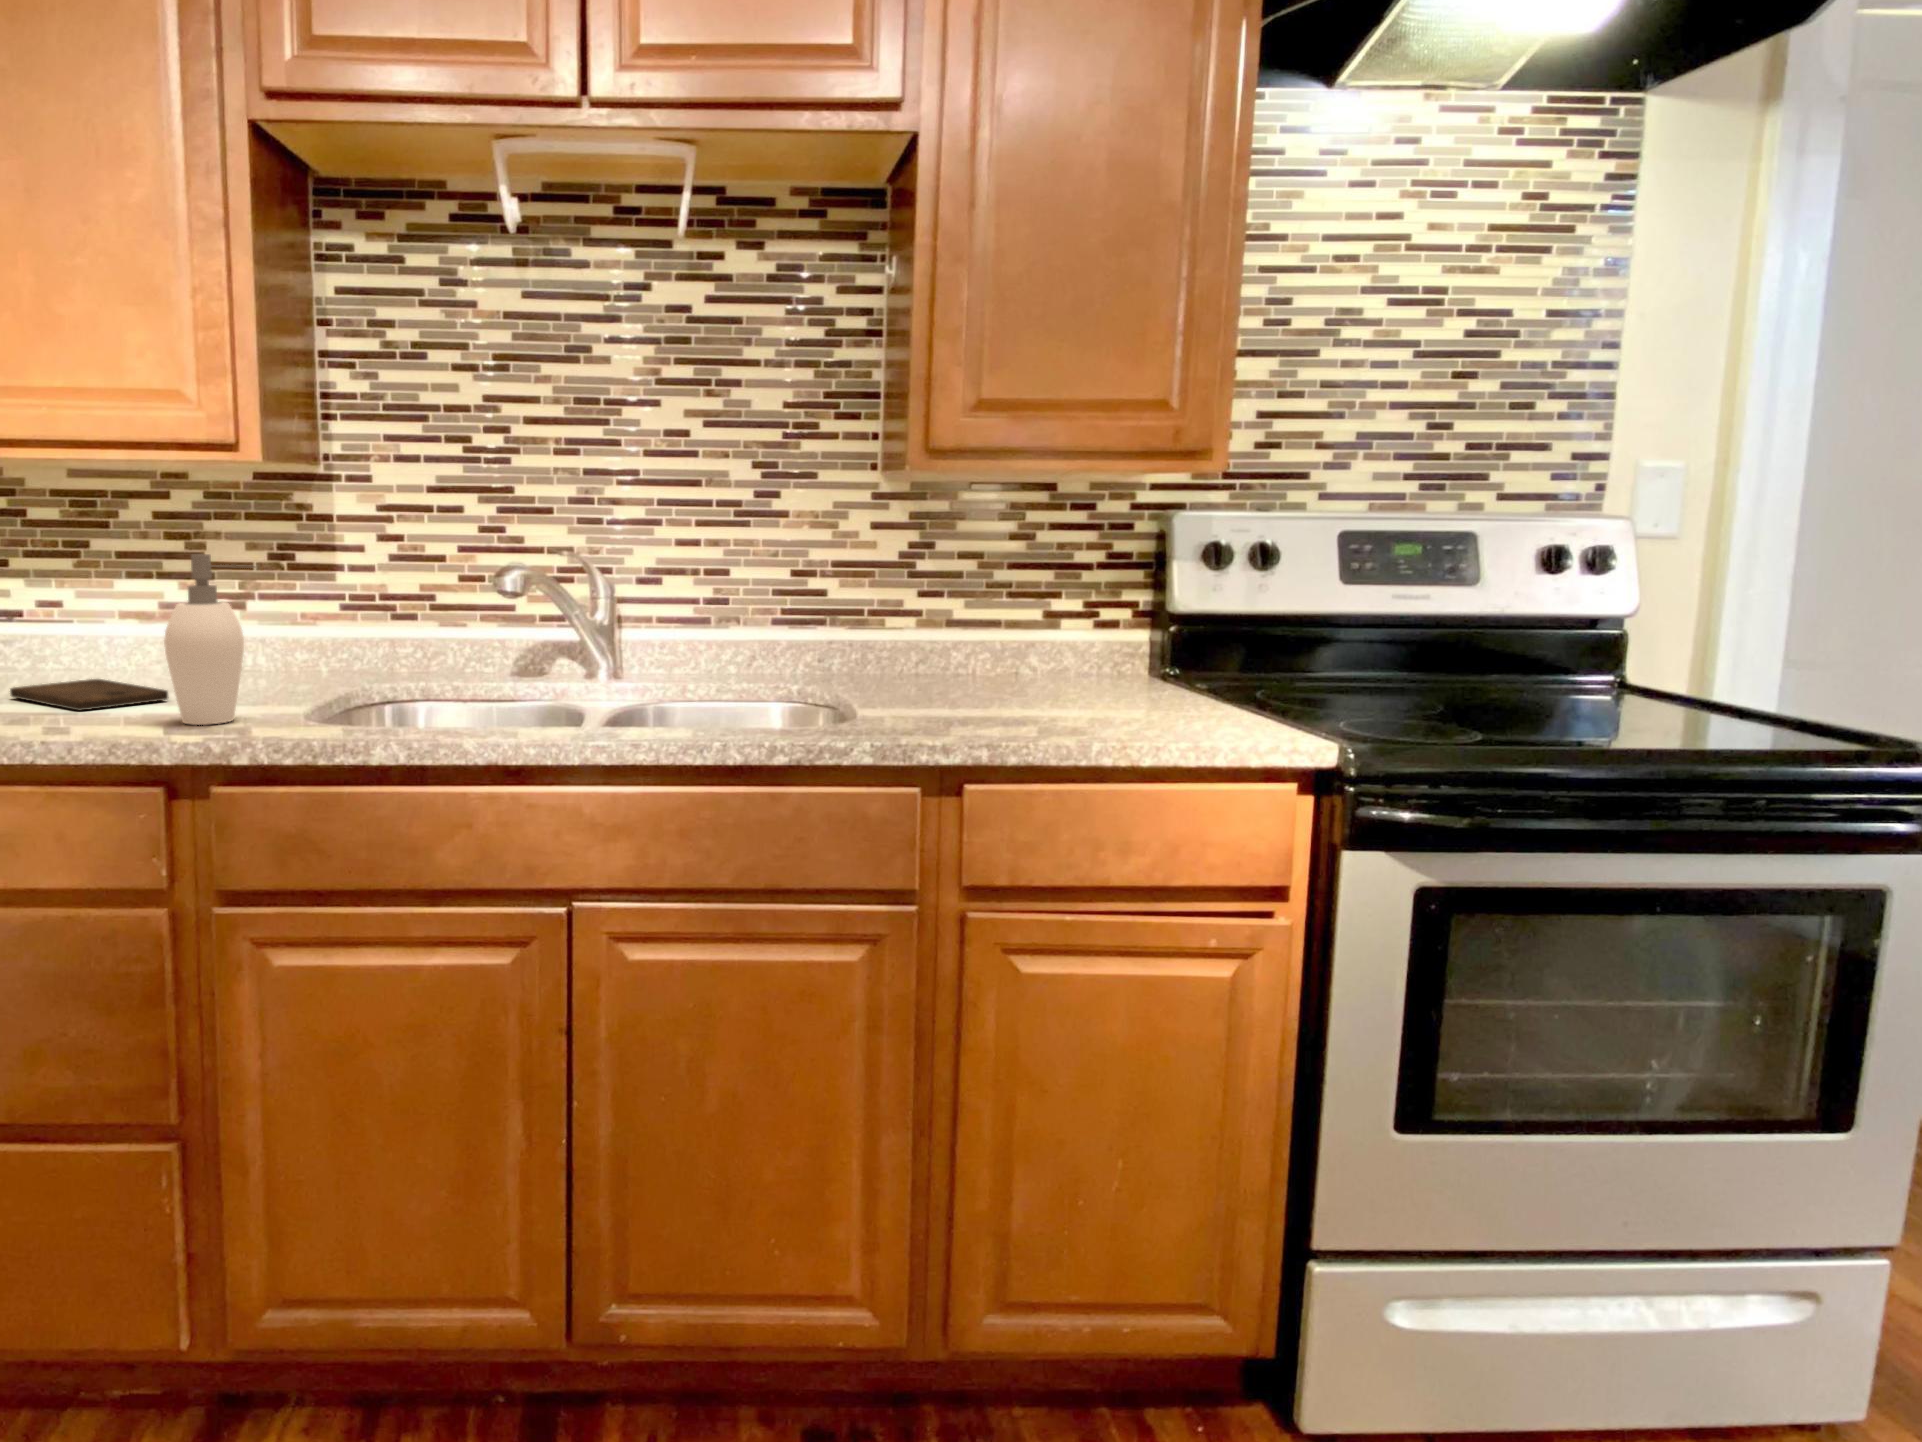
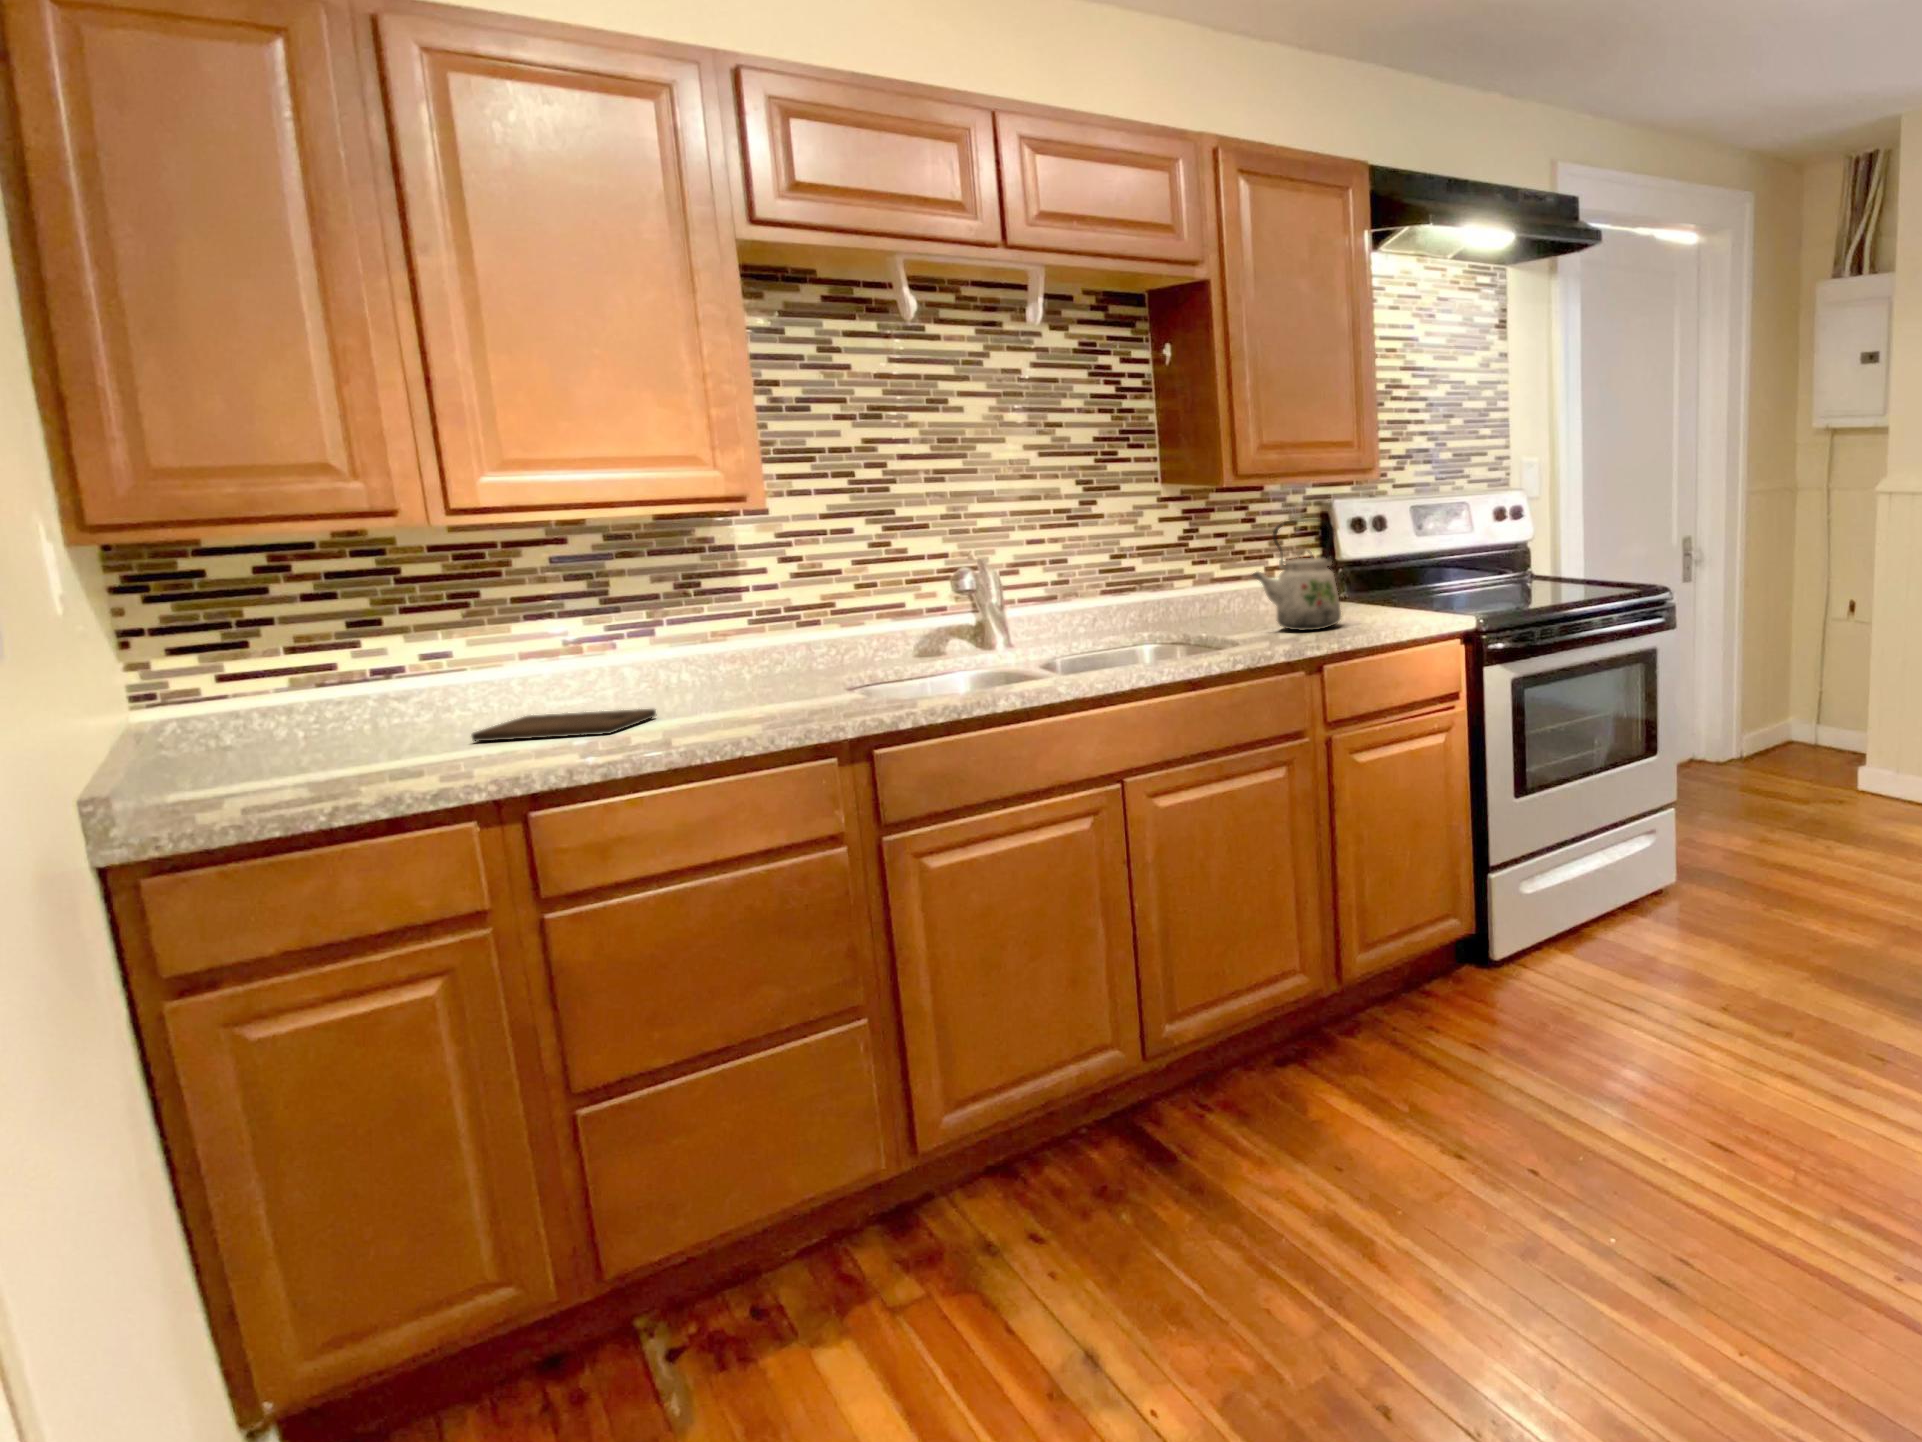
kettle: none [943,534,1097,721] -> present [1252,520,1341,631]
soap dispenser: present [164,554,244,725] -> none [731,586,812,721]

